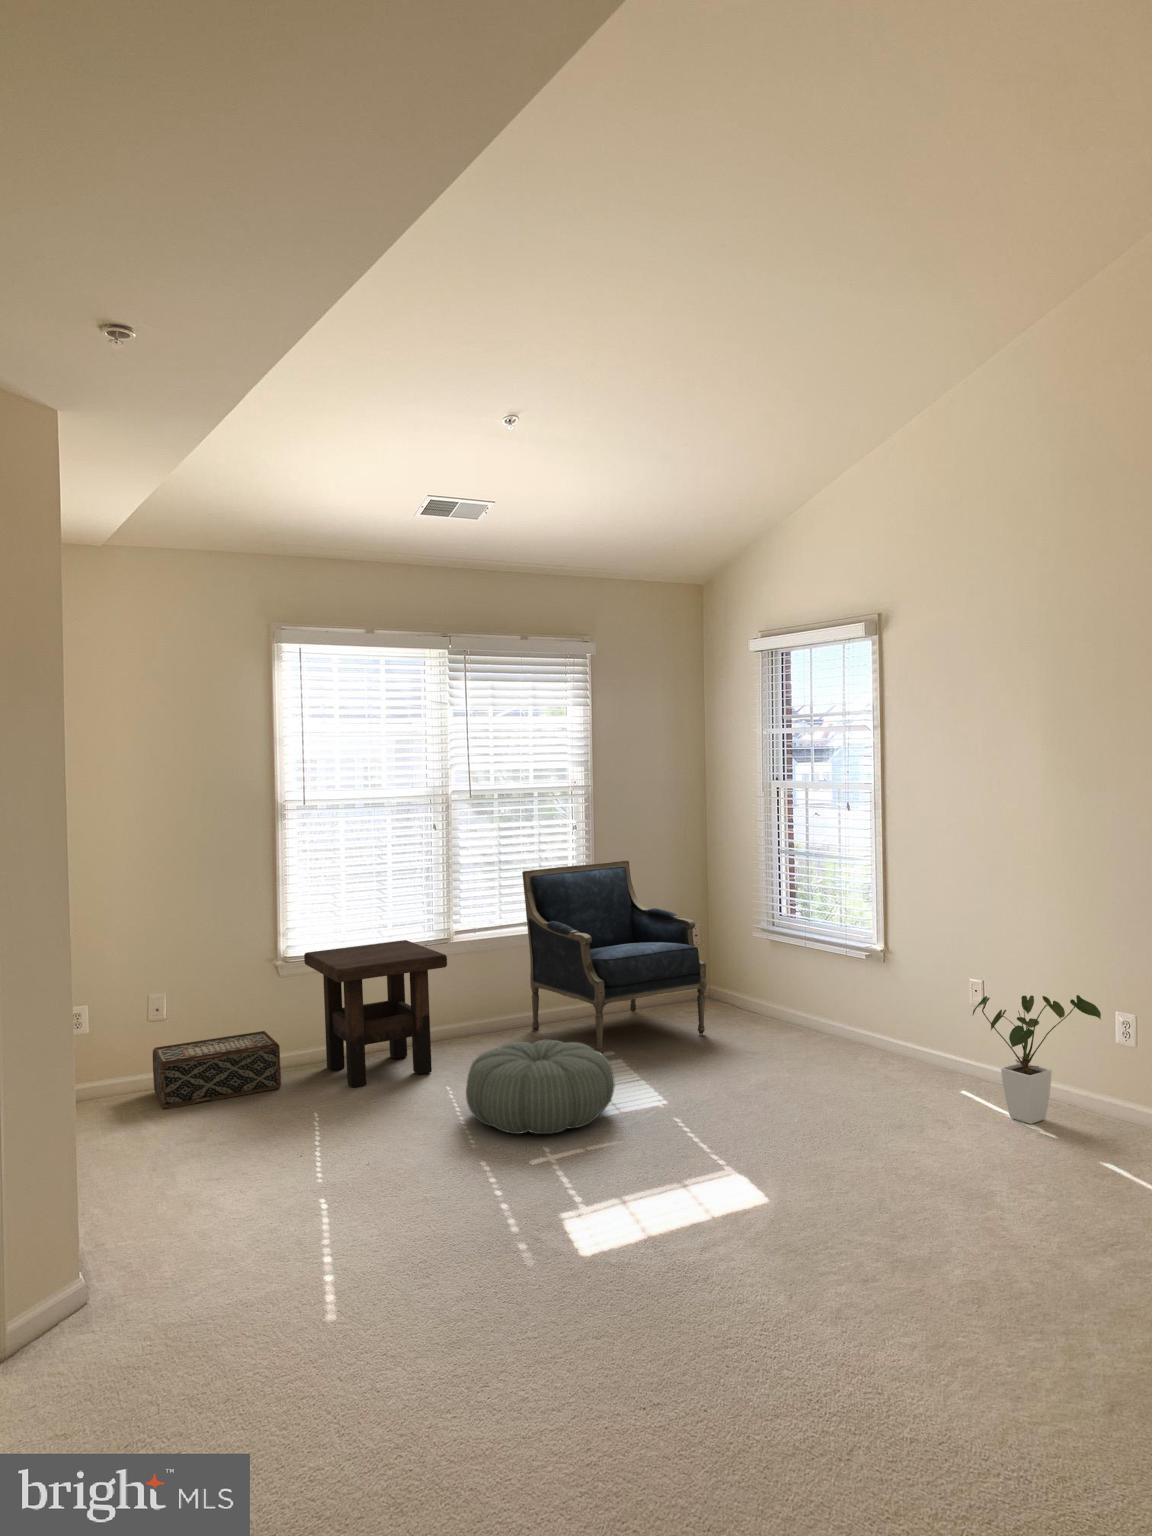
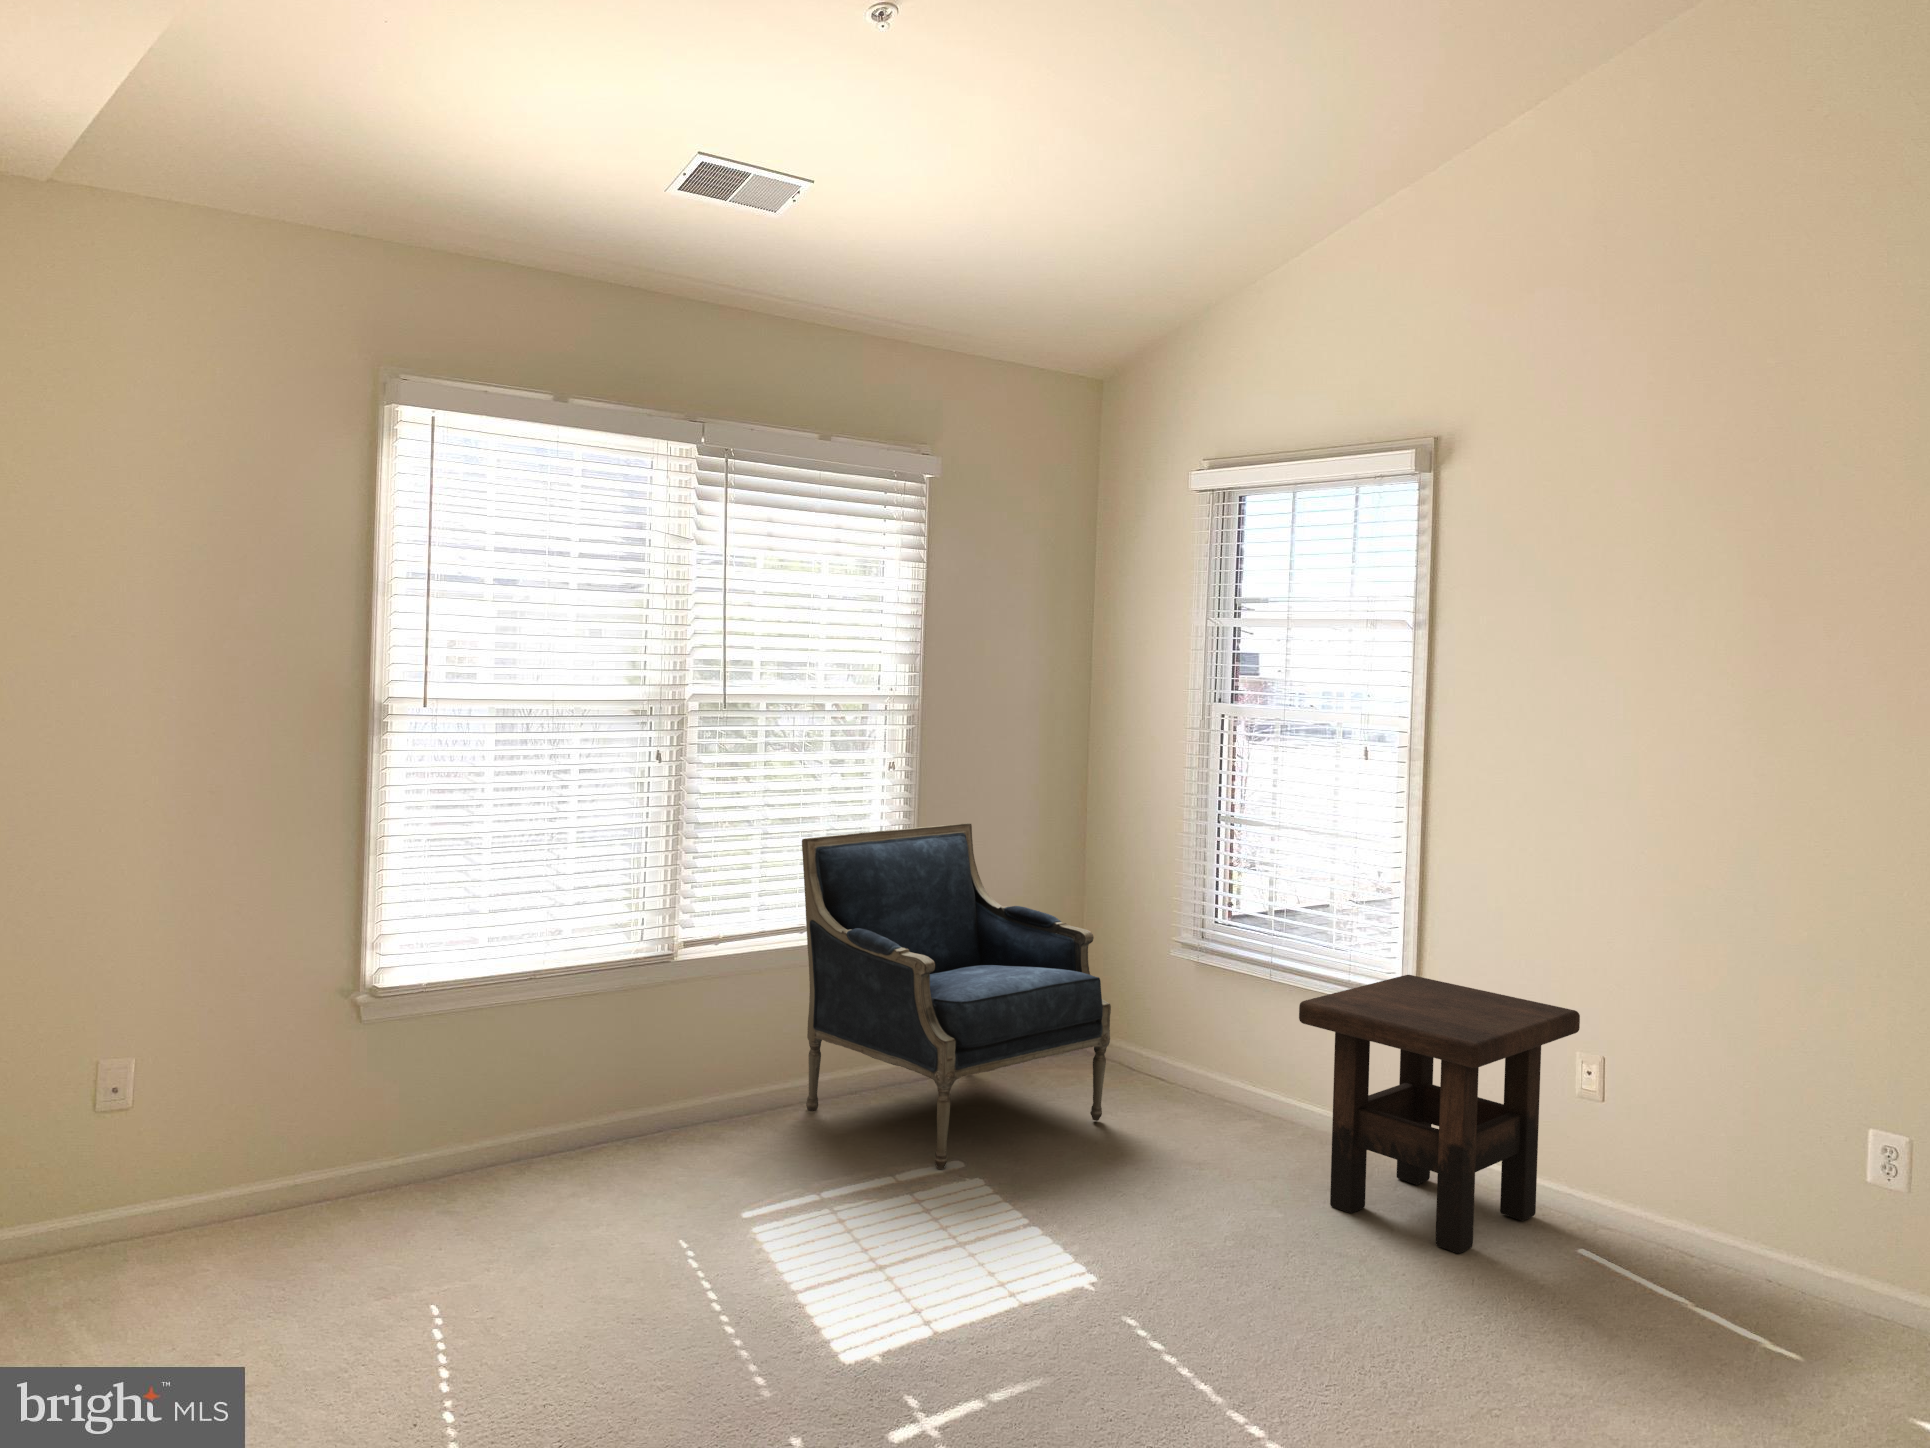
side table: present [304,940,447,1087] -> present [1299,975,1580,1253]
house plant: present [973,995,1101,1124] -> none [1635,1092,1835,1312]
woven basket: present [153,1031,281,1109] -> none [87,1134,356,1309]
pouf: present [466,1040,615,1134] -> none [739,1162,1015,1362]

